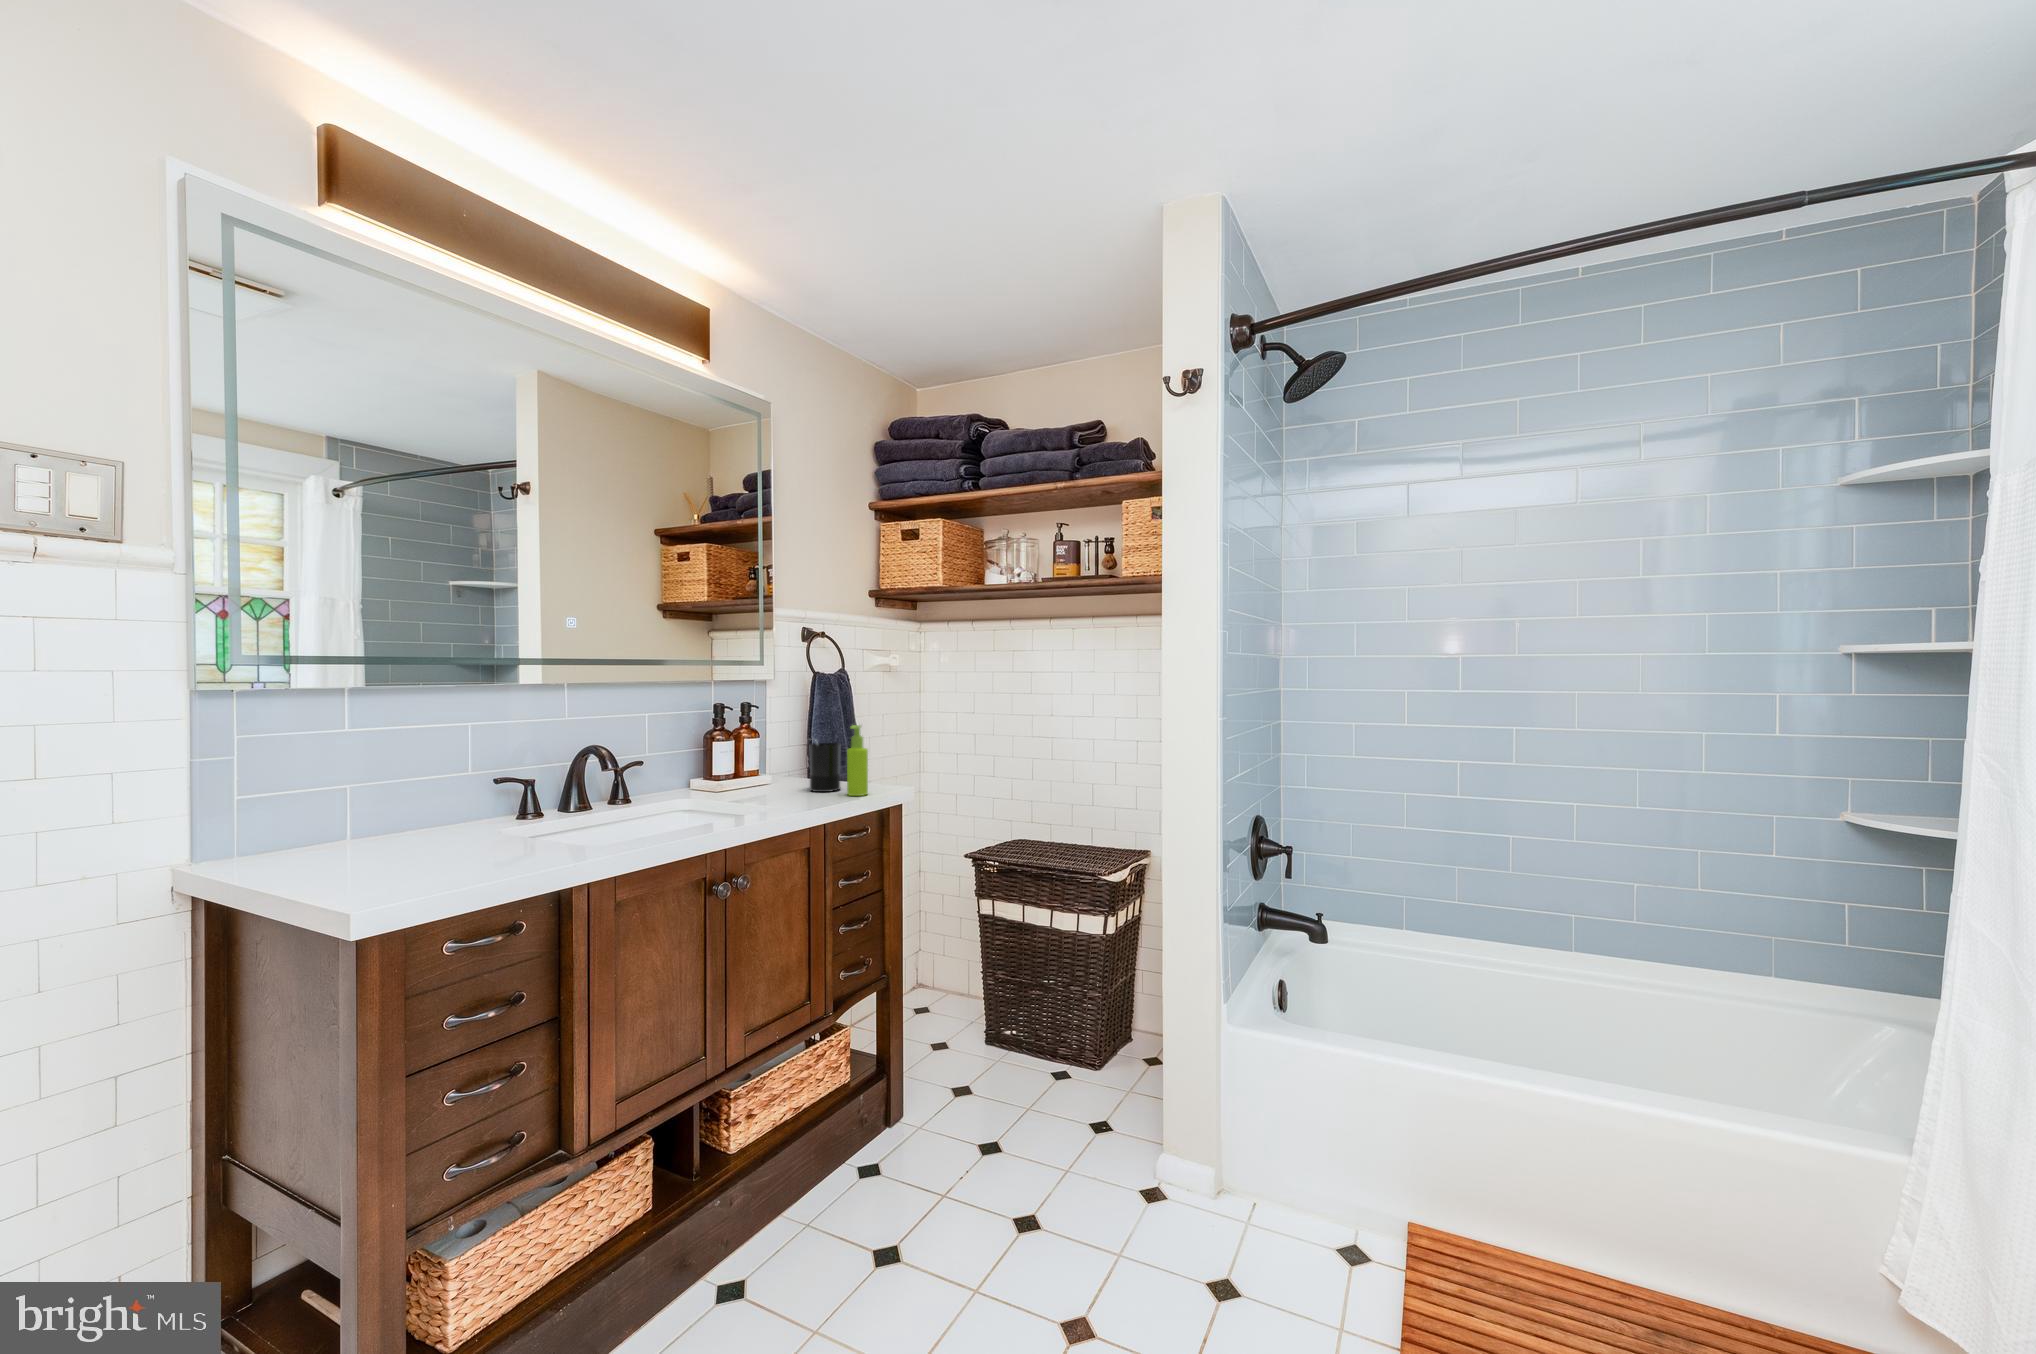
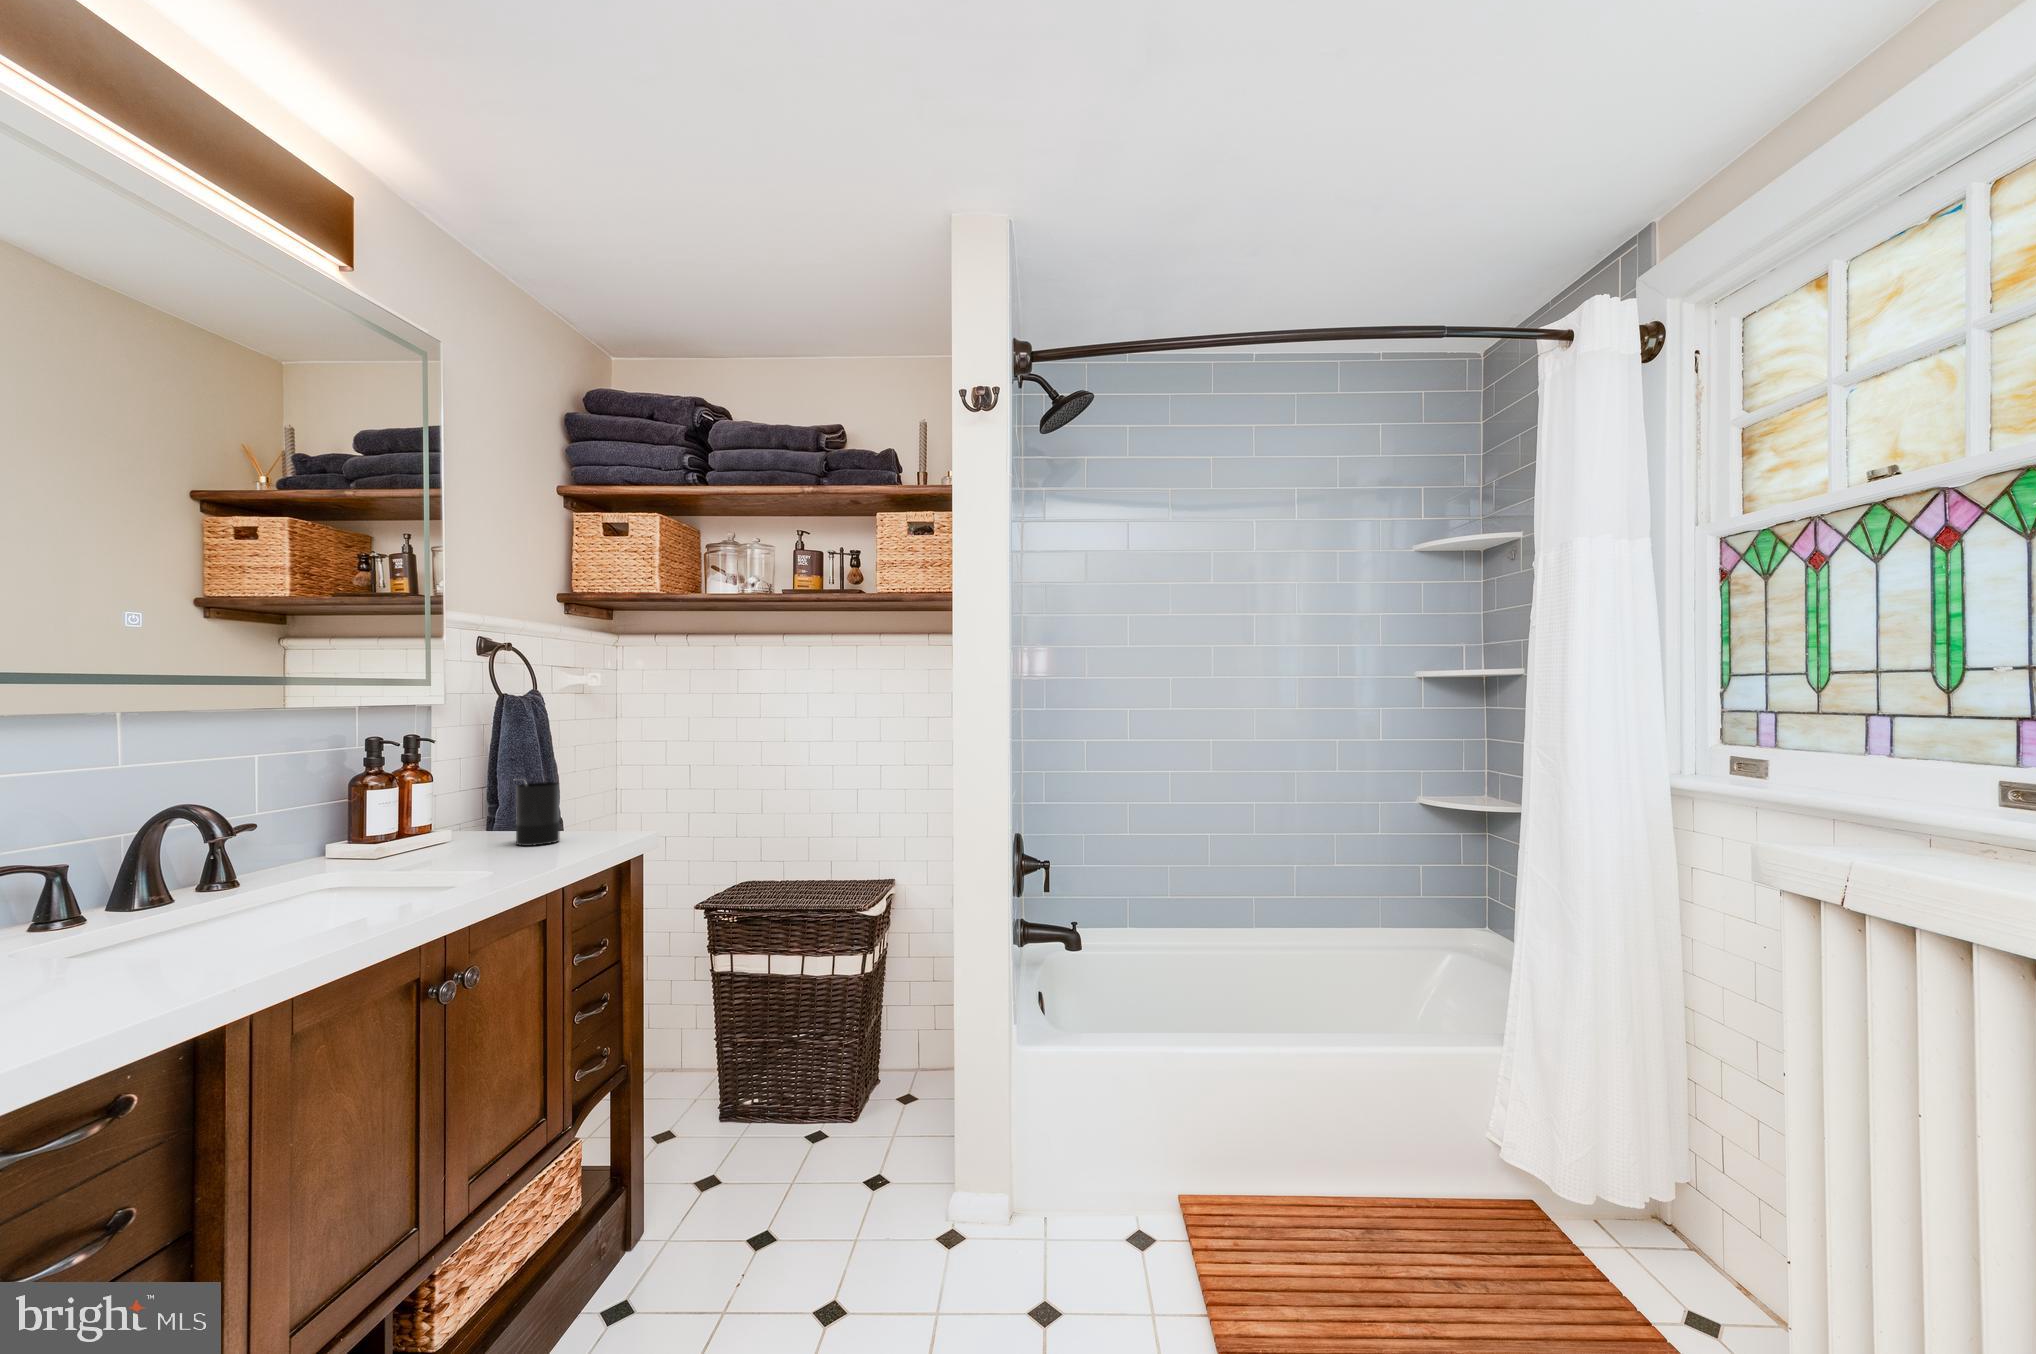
soap dispenser: present [847,725,868,796] -> none [577,759,605,847]

